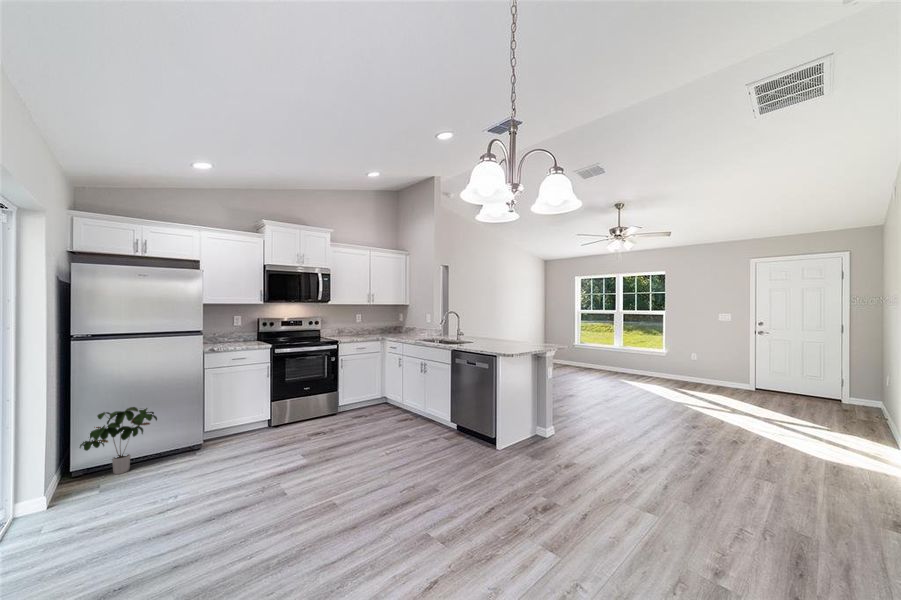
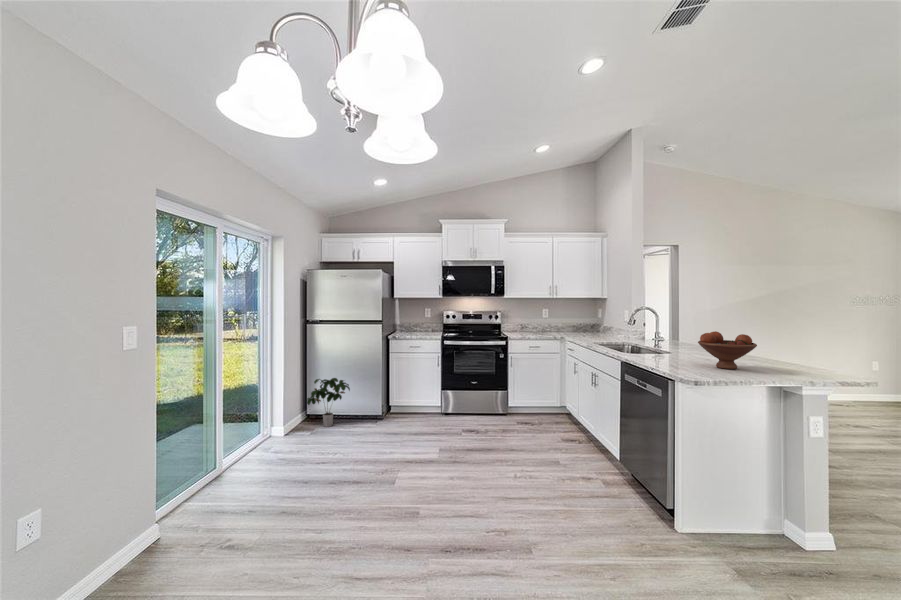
fruit bowl: none [505,323,535,346] -> present [698,331,757,369]

